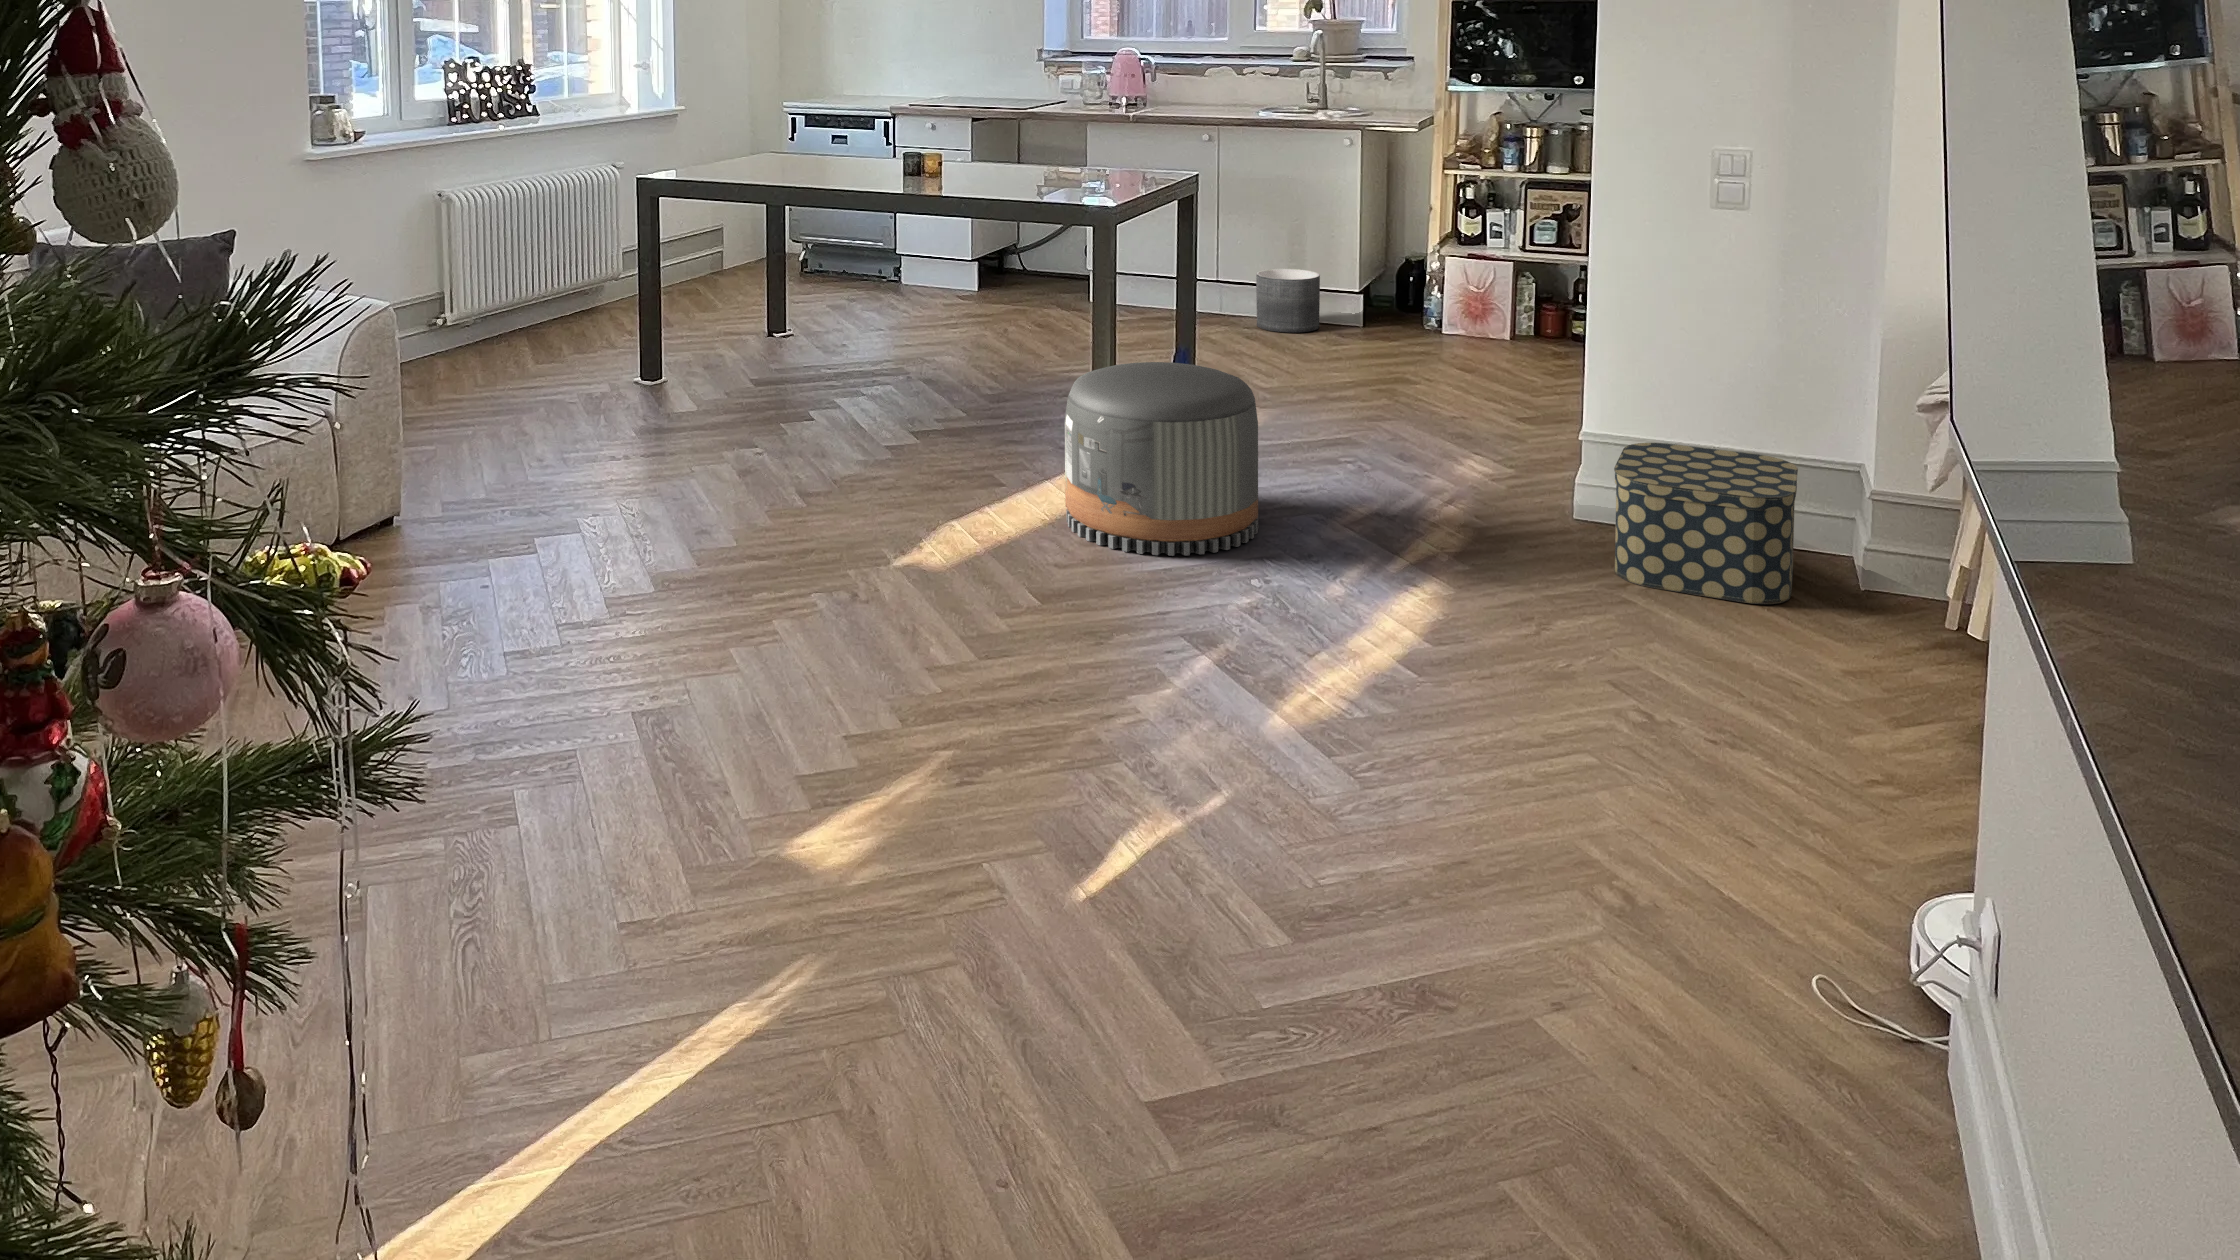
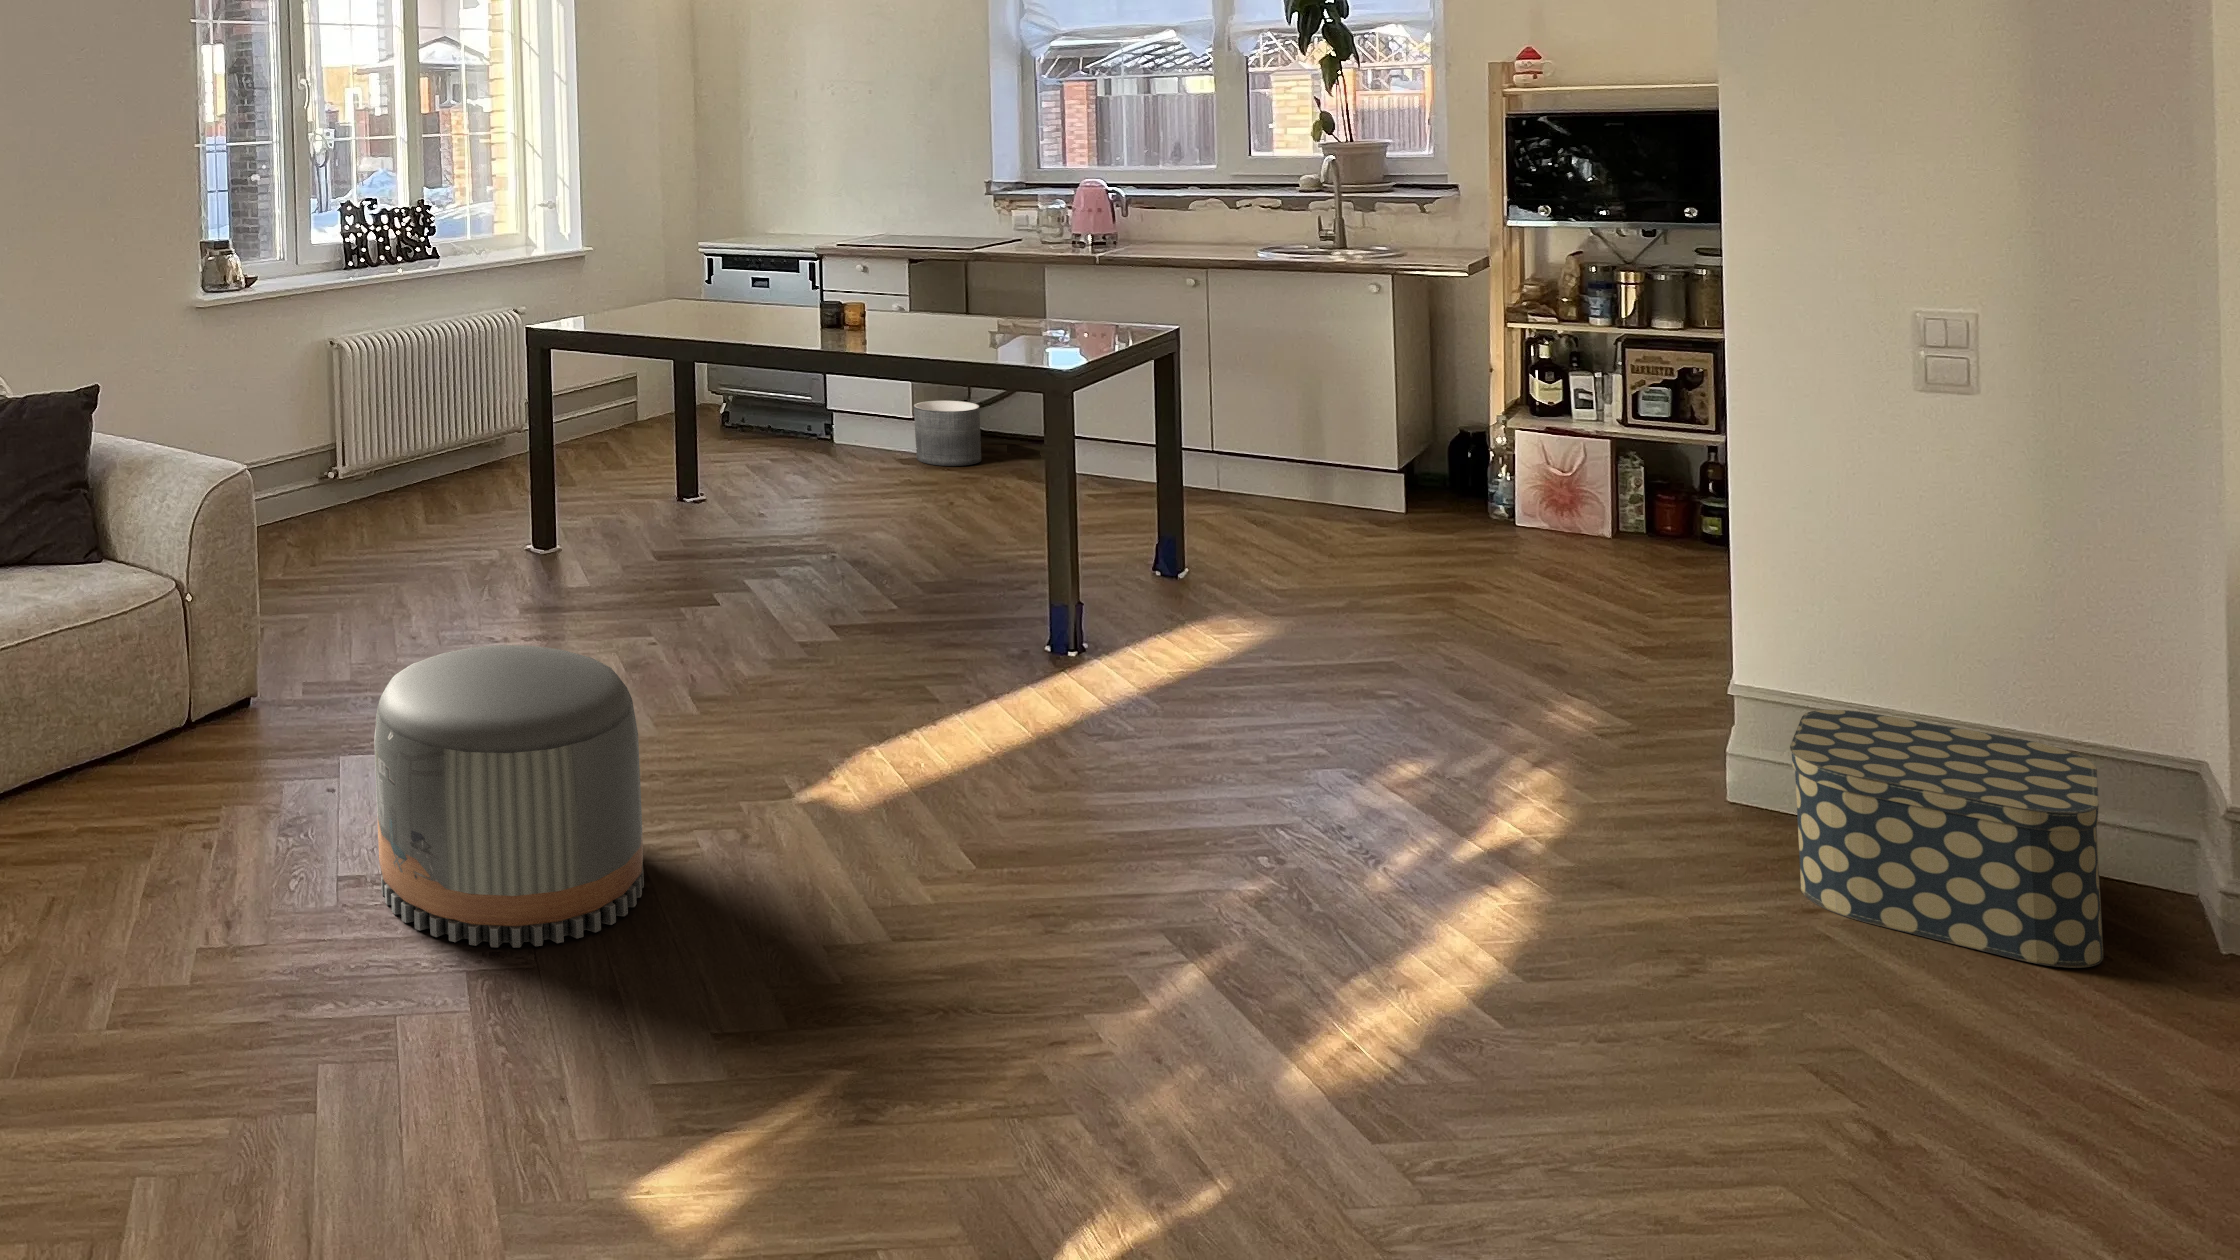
planter: present [1256,269,1320,333] -> present [914,401,981,466]
pouf: present [1065,362,1258,556] -> present [374,645,644,948]

